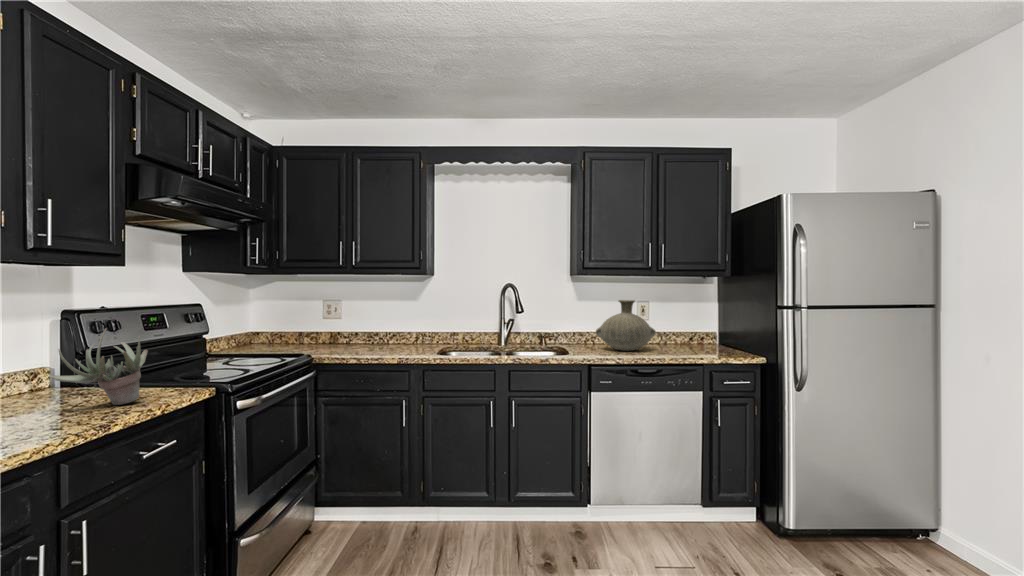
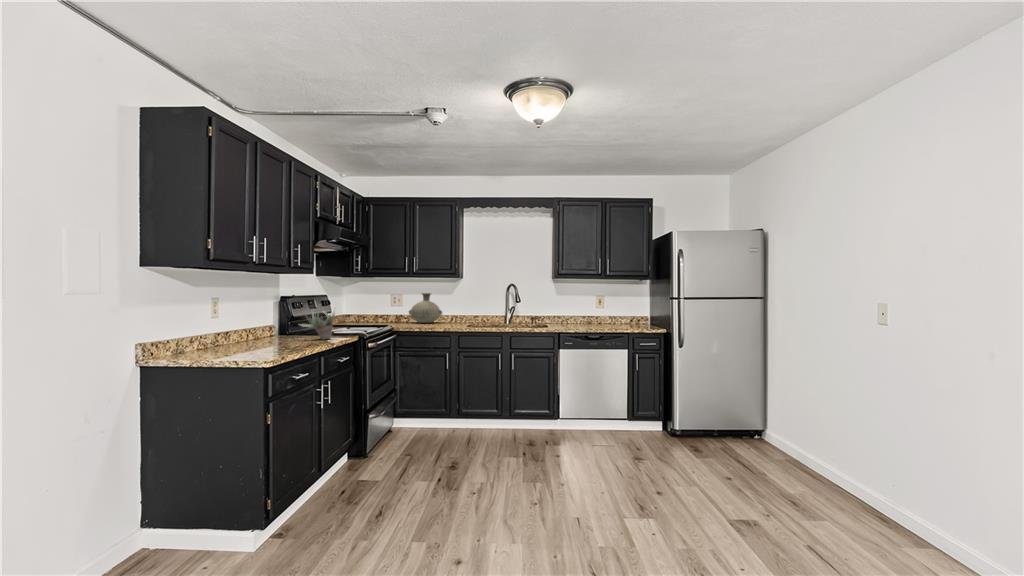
vase: present [596,300,656,351] -> present [409,293,442,323]

